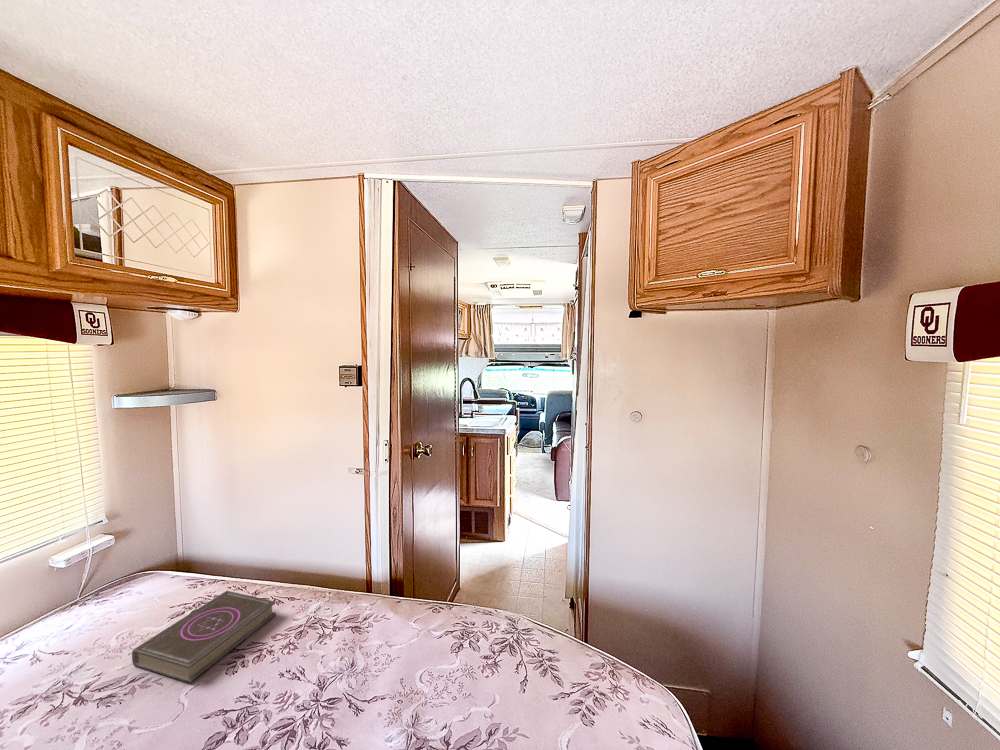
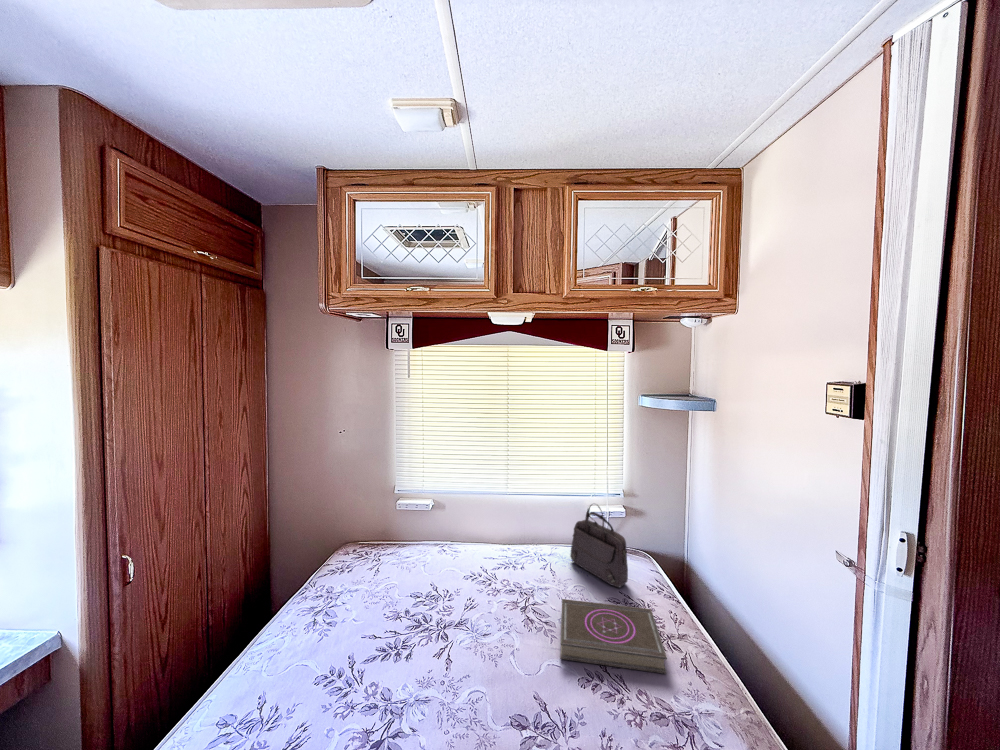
handbag: none [62,533,171,630] -> present [570,505,628,587]

